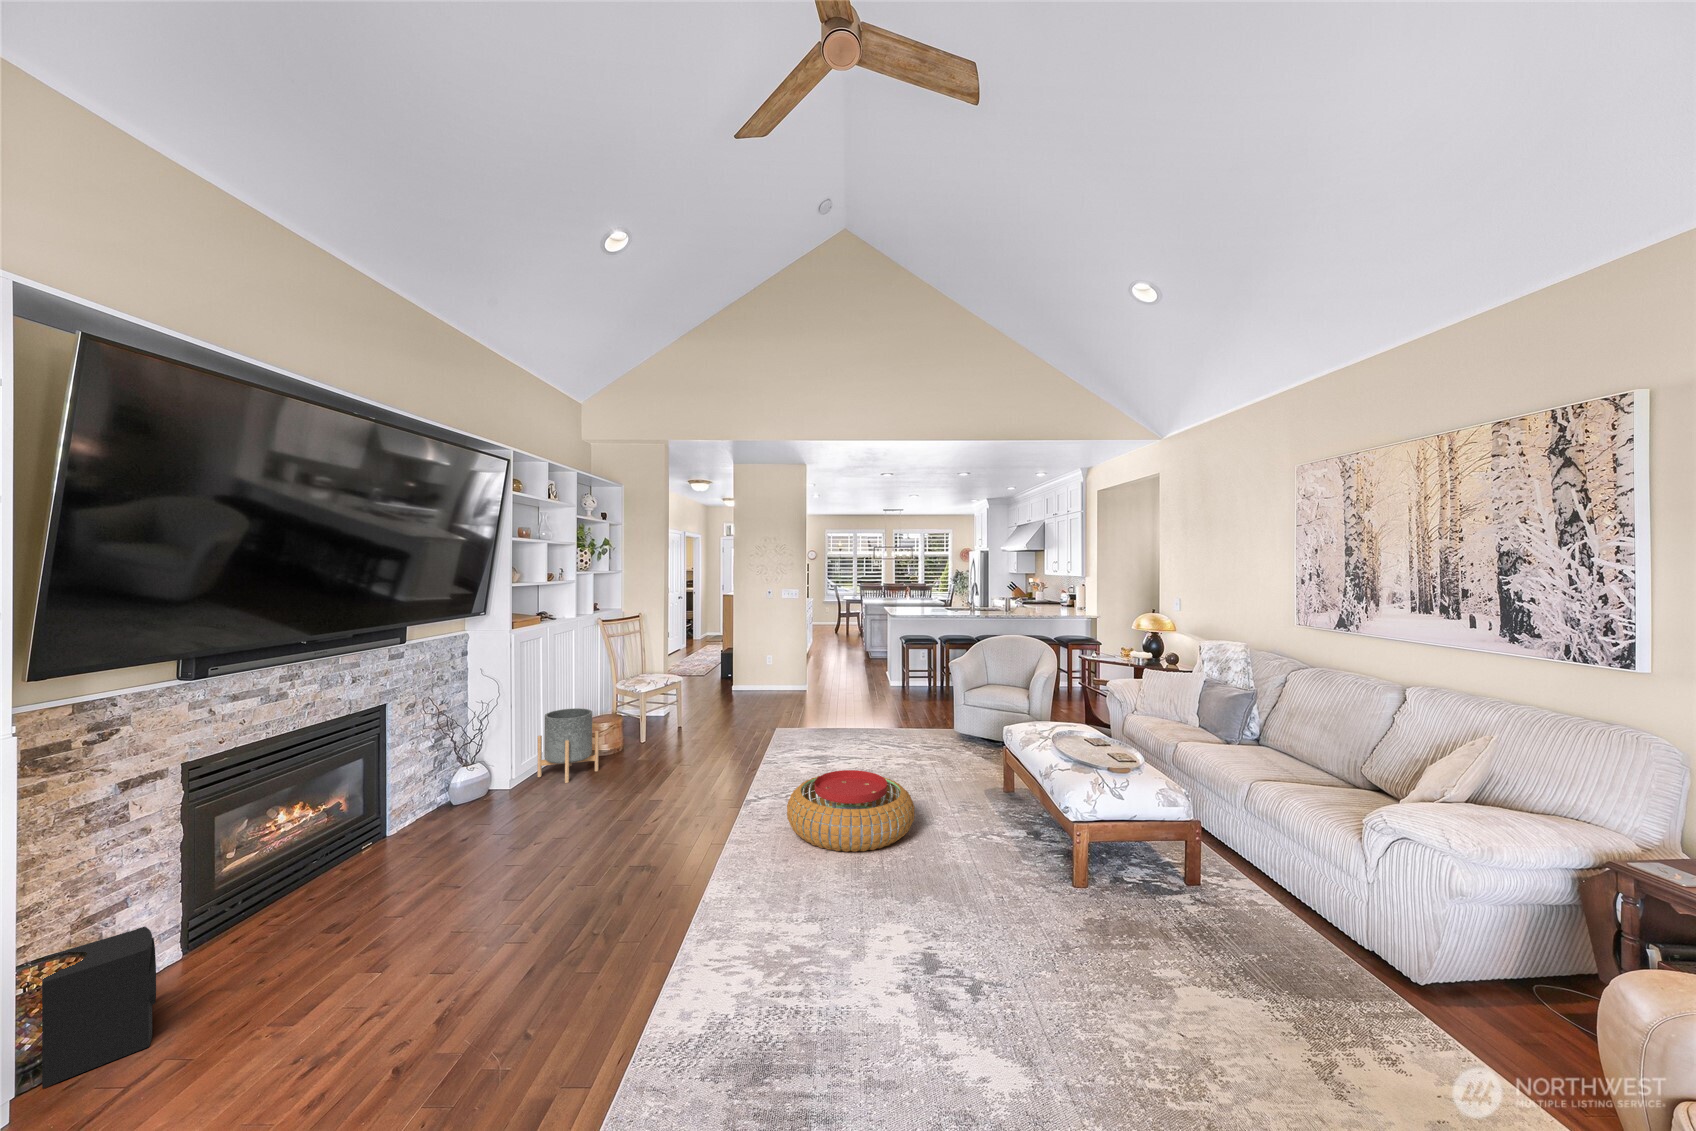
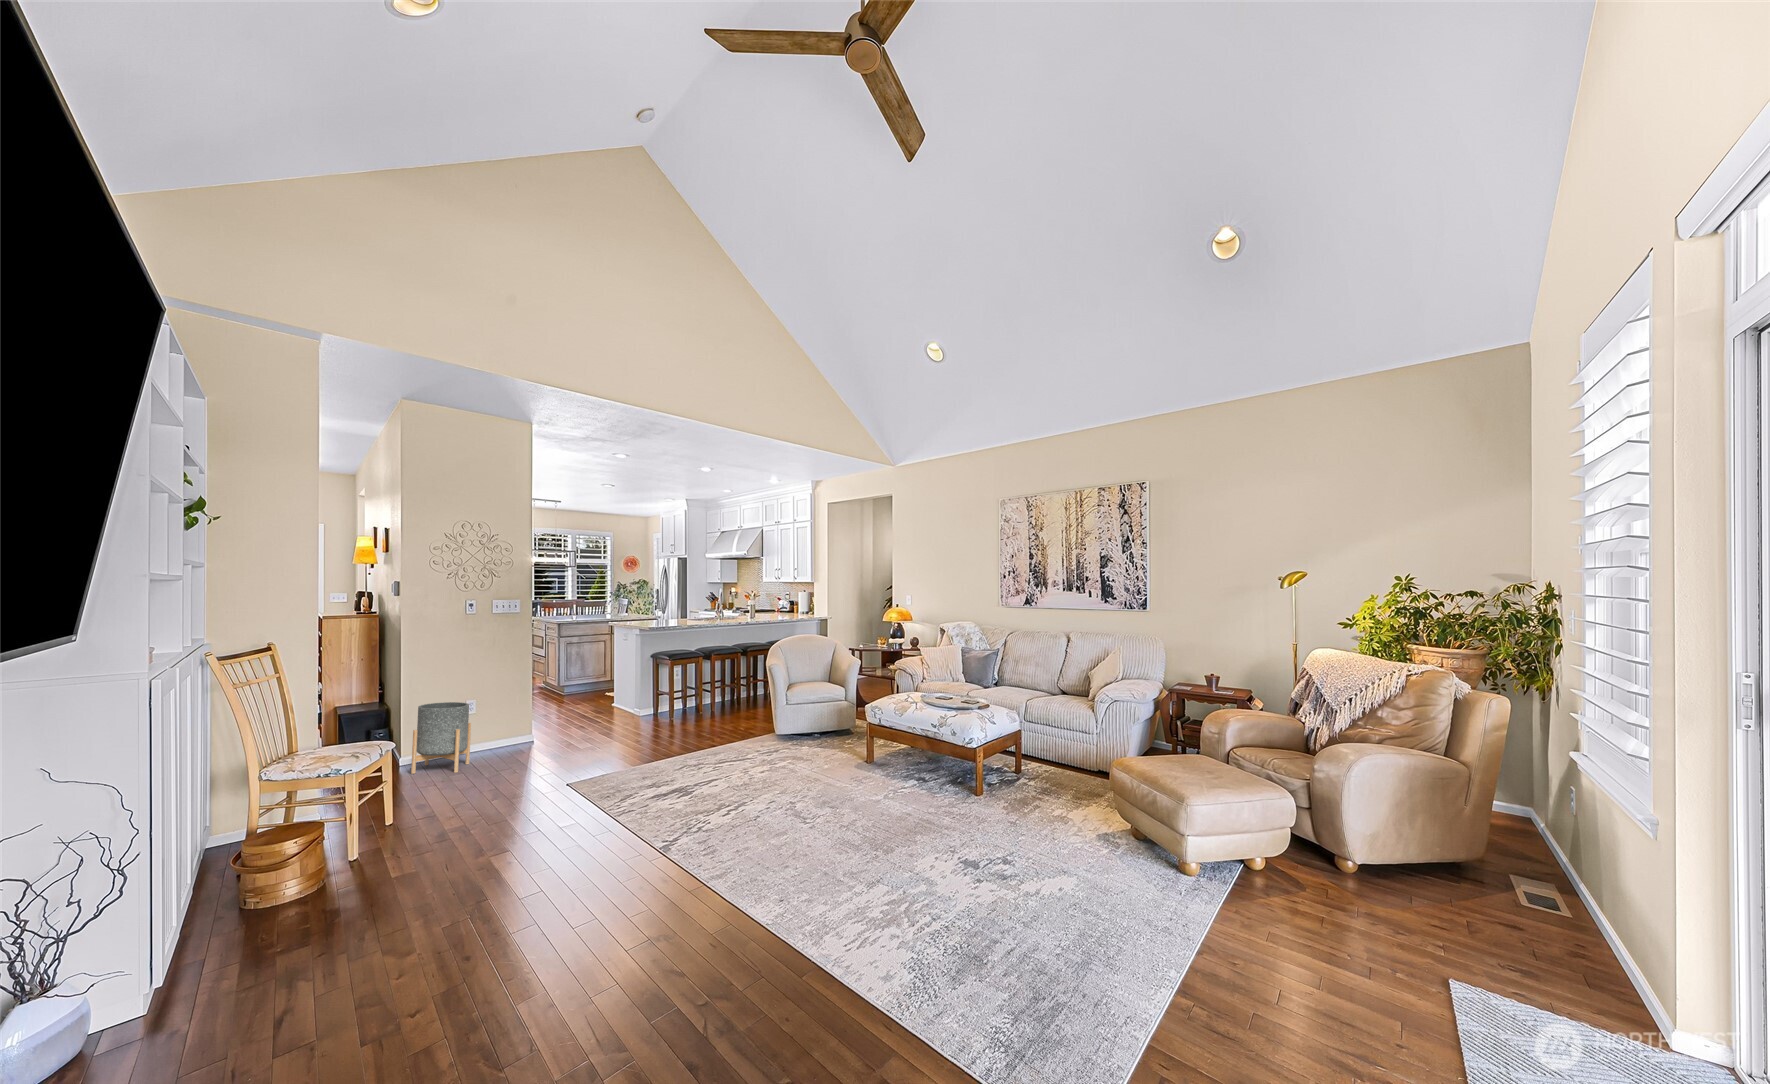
pouf: present [787,770,915,852] -> none [717,718,815,766]
speaker: present [42,926,156,1088] -> none [415,809,491,902]

